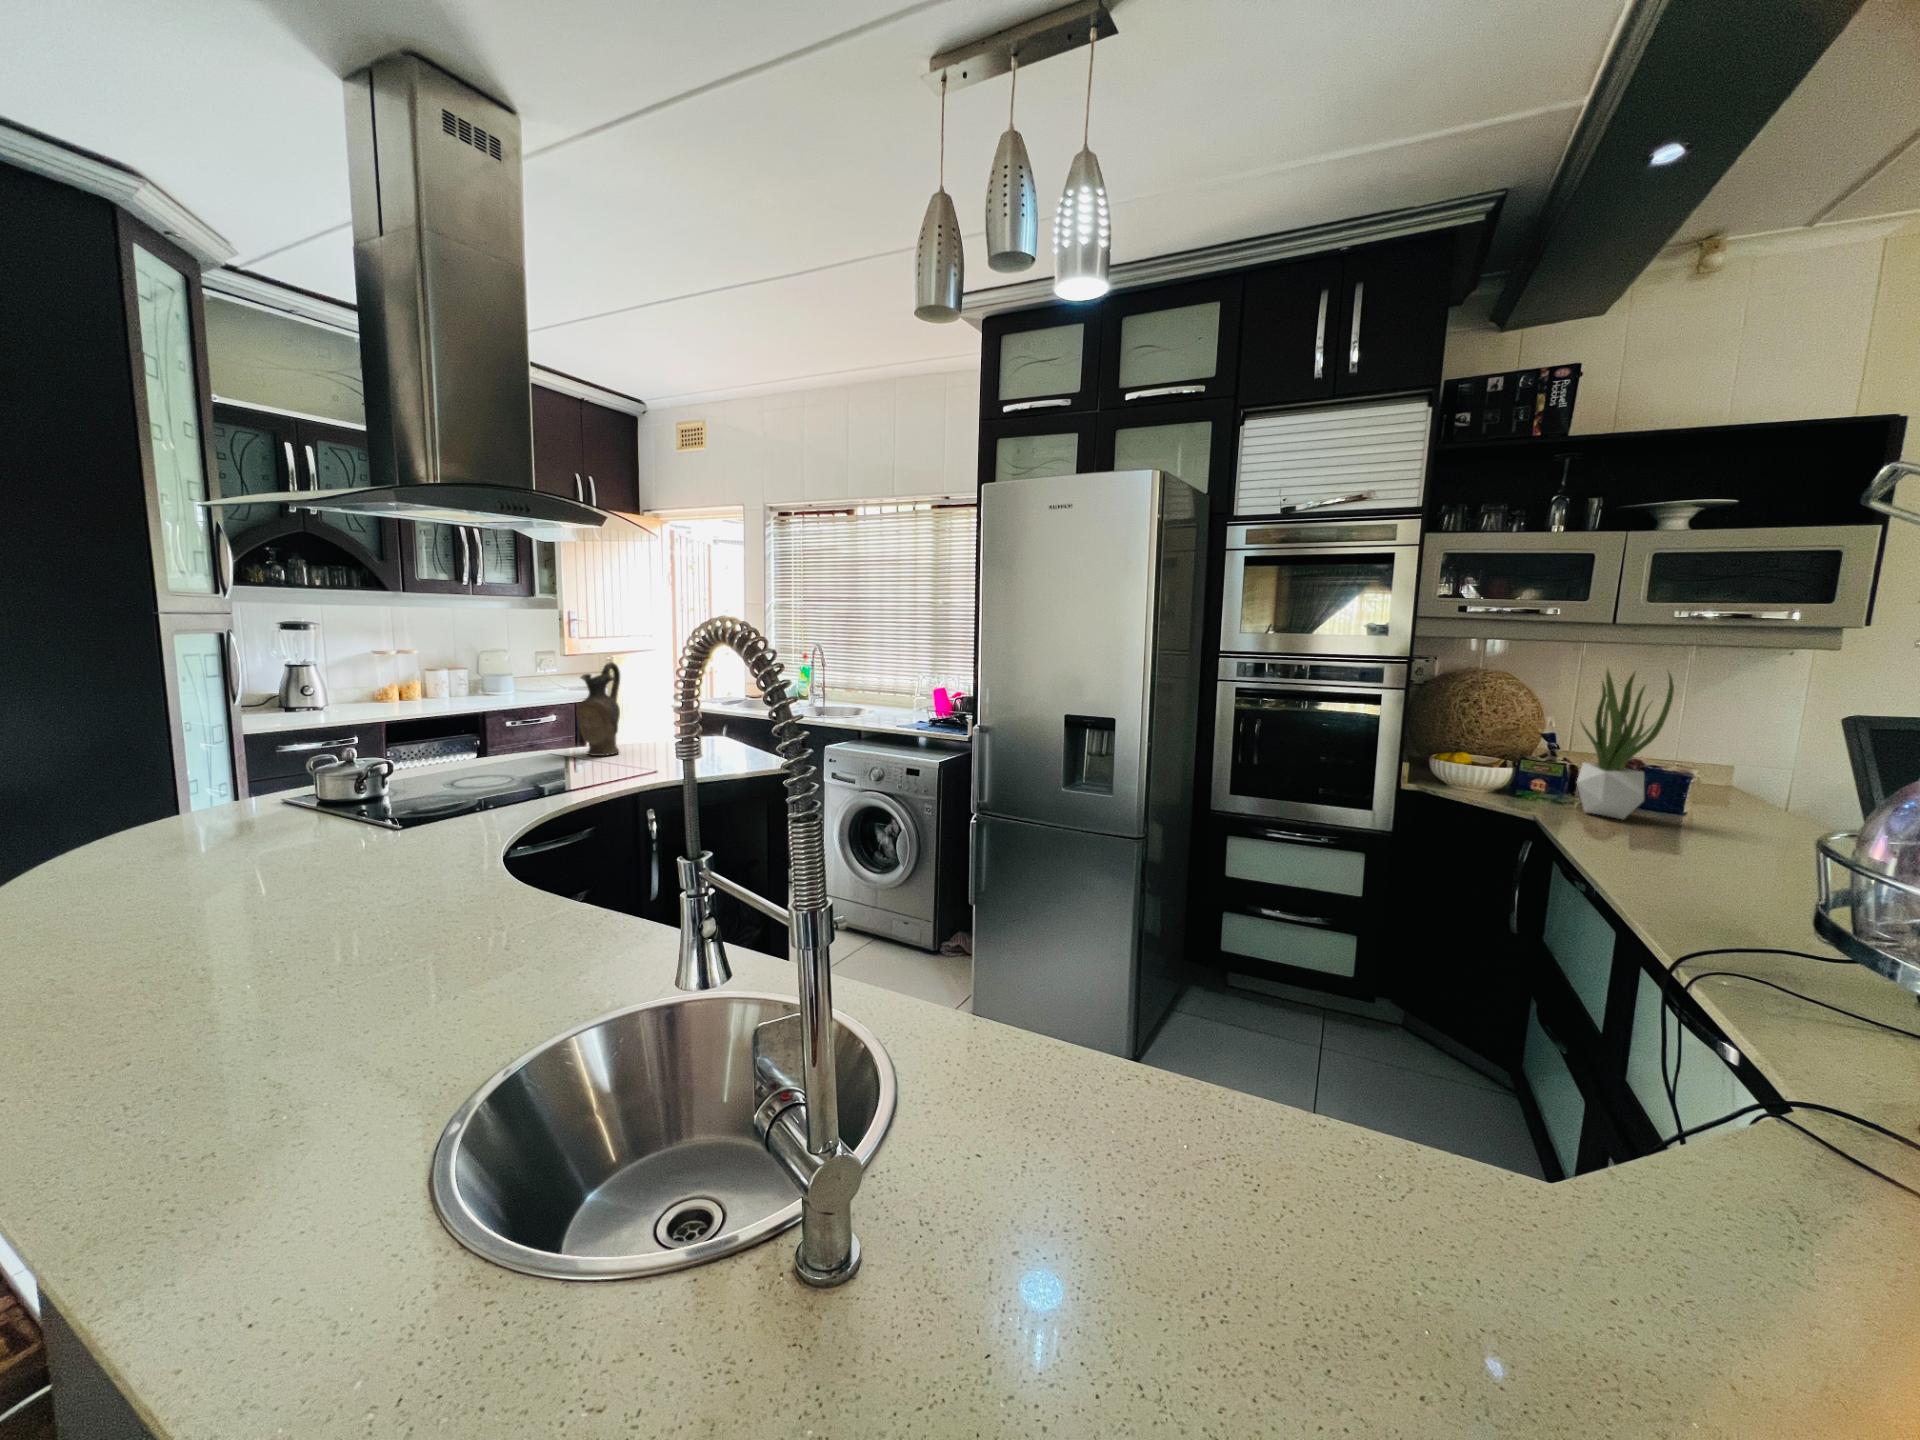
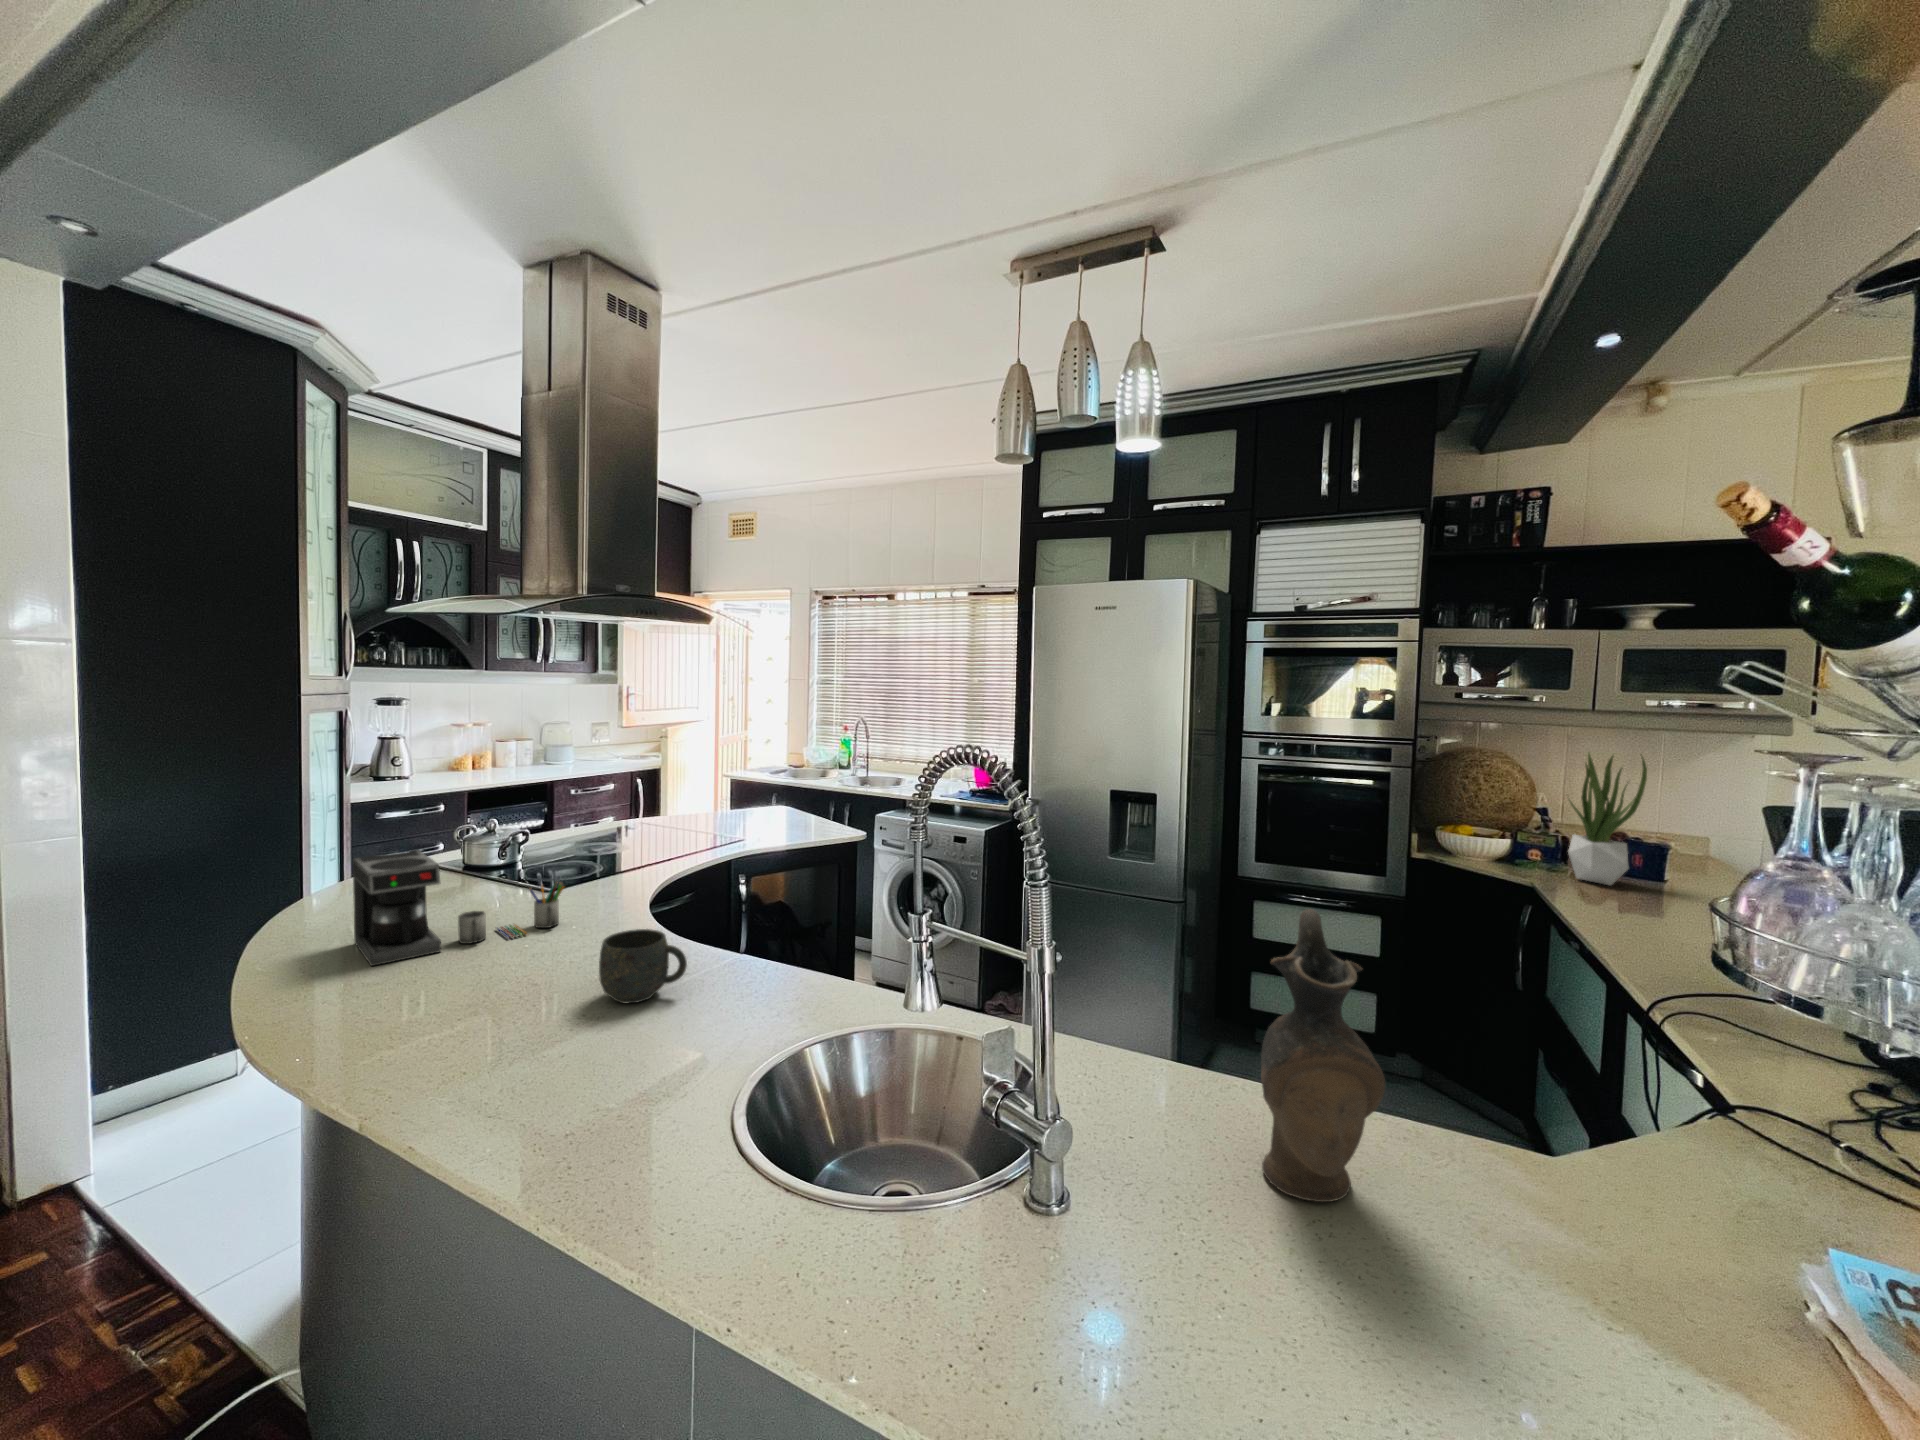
ceramic pitcher: present [576,662,620,756] -> present [1261,909,1385,1202]
coffee maker: none [101,782,388,921] -> present [353,850,564,966]
mug: none [367,876,485,968] -> present [599,929,687,1003]

